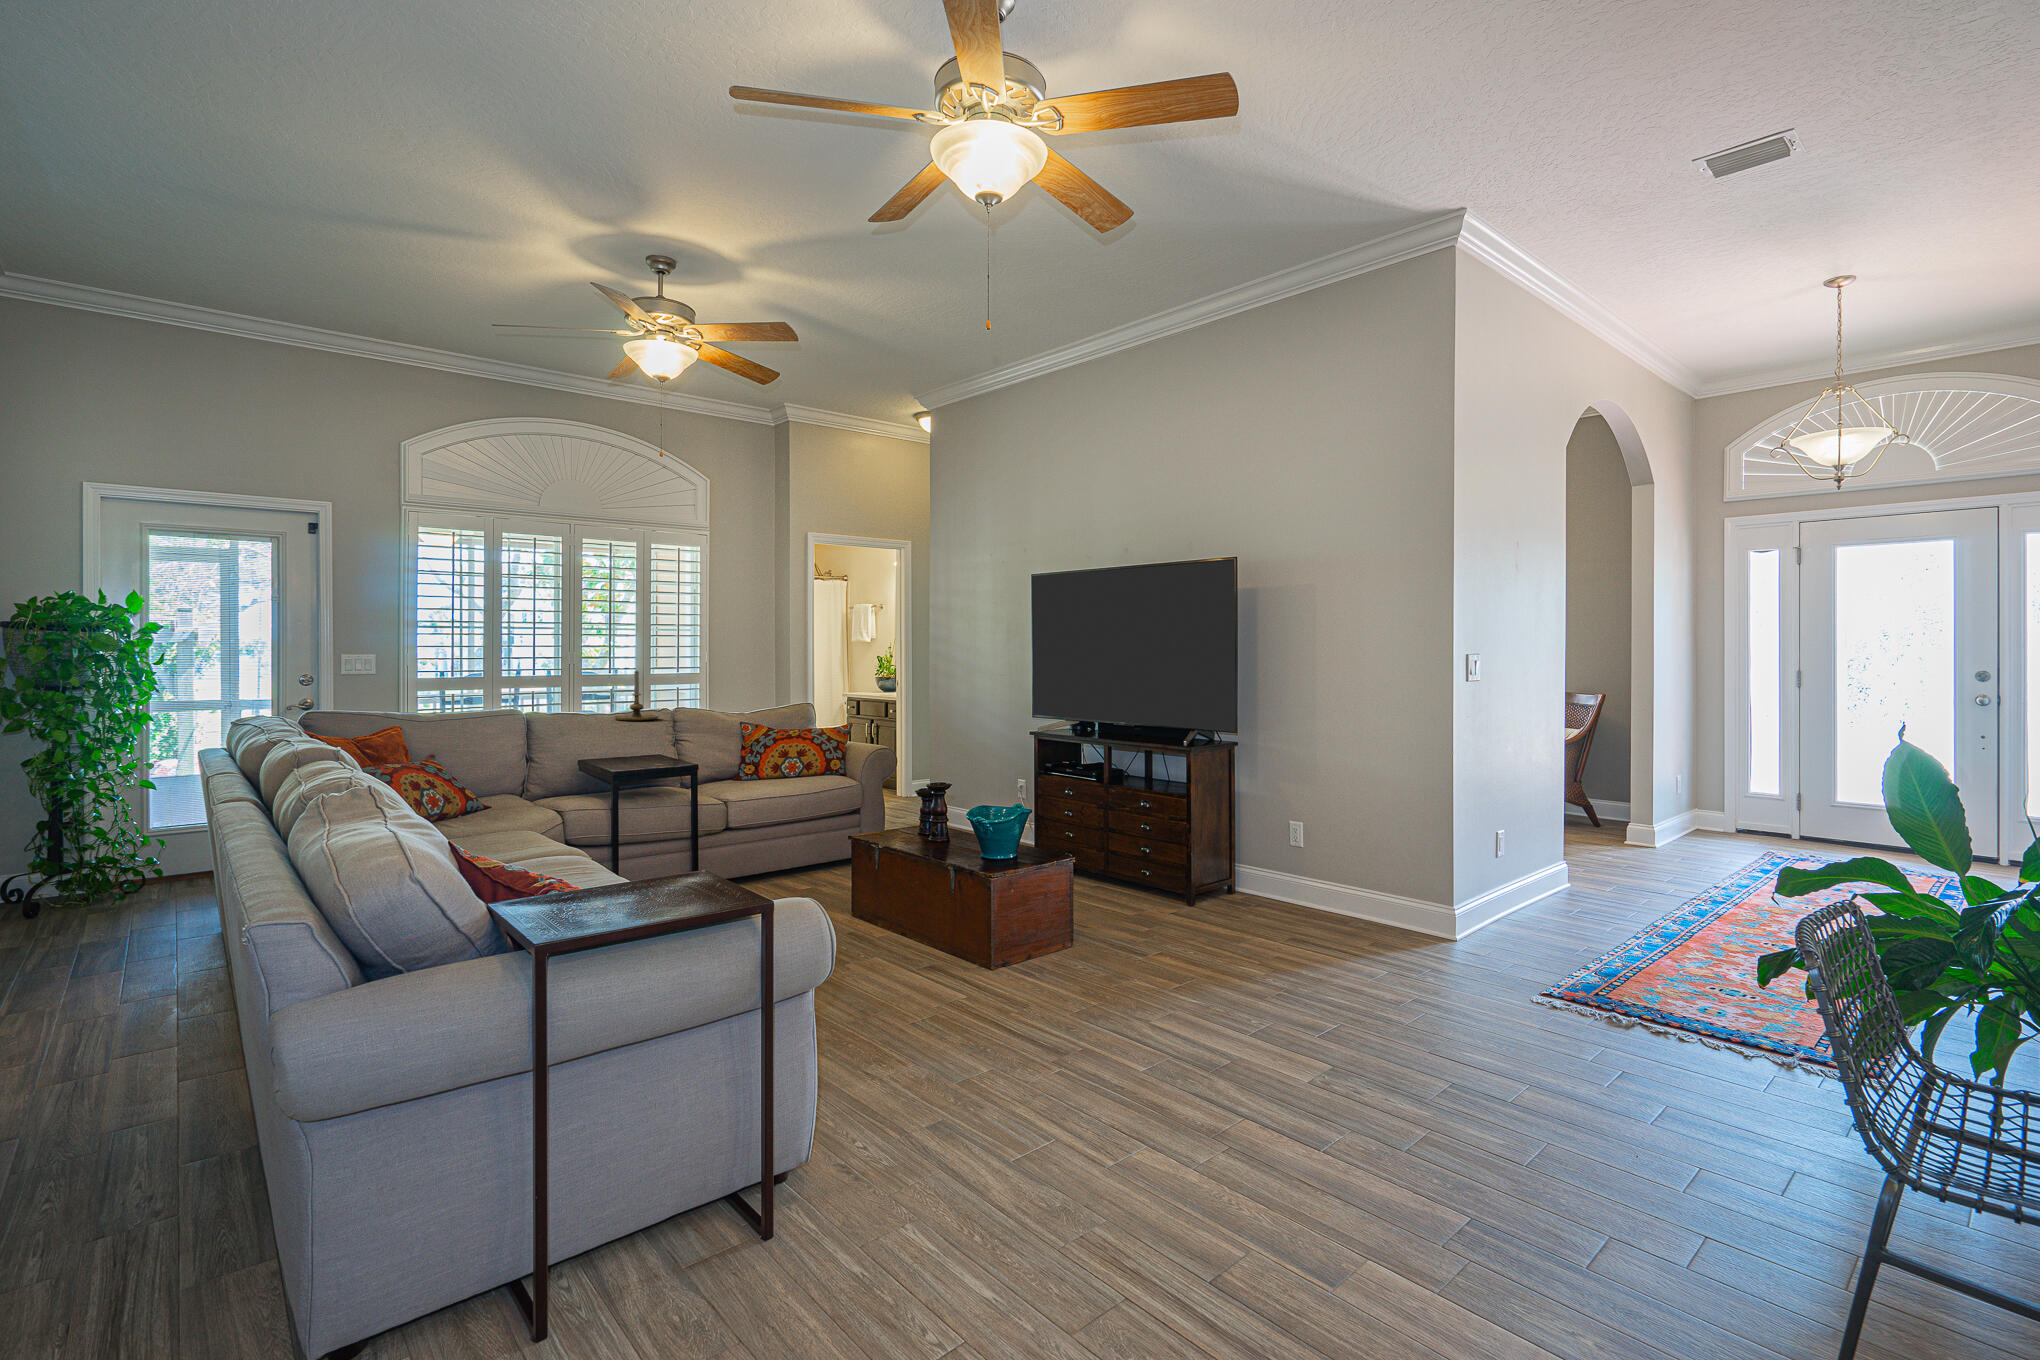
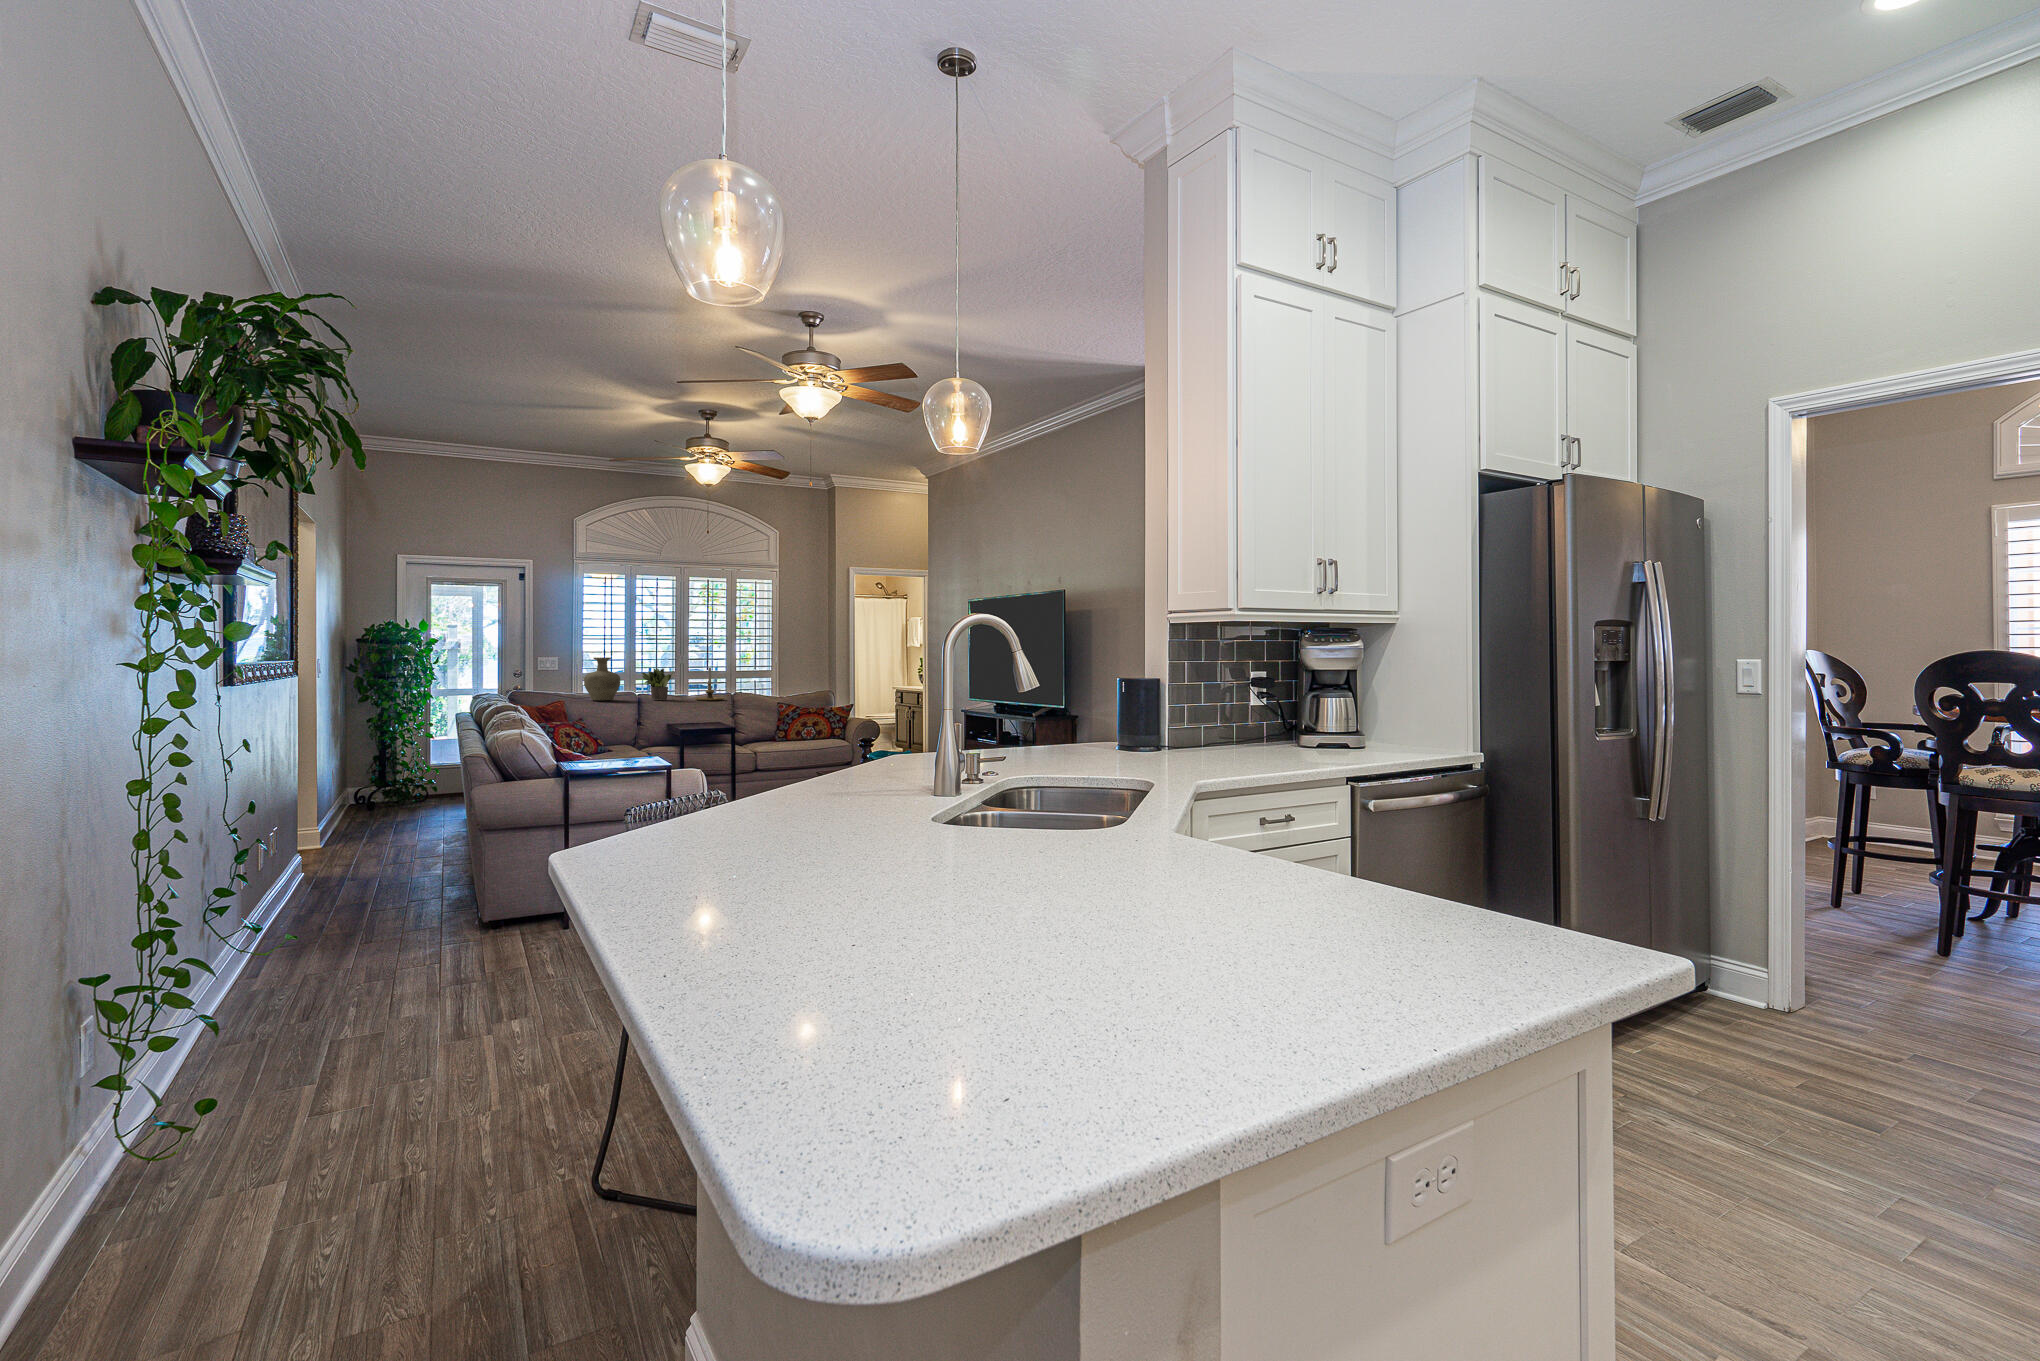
vase: none [436,656,497,724] -> present [584,658,620,701]
potted plant: none [529,667,581,720] -> present [641,668,673,700]

